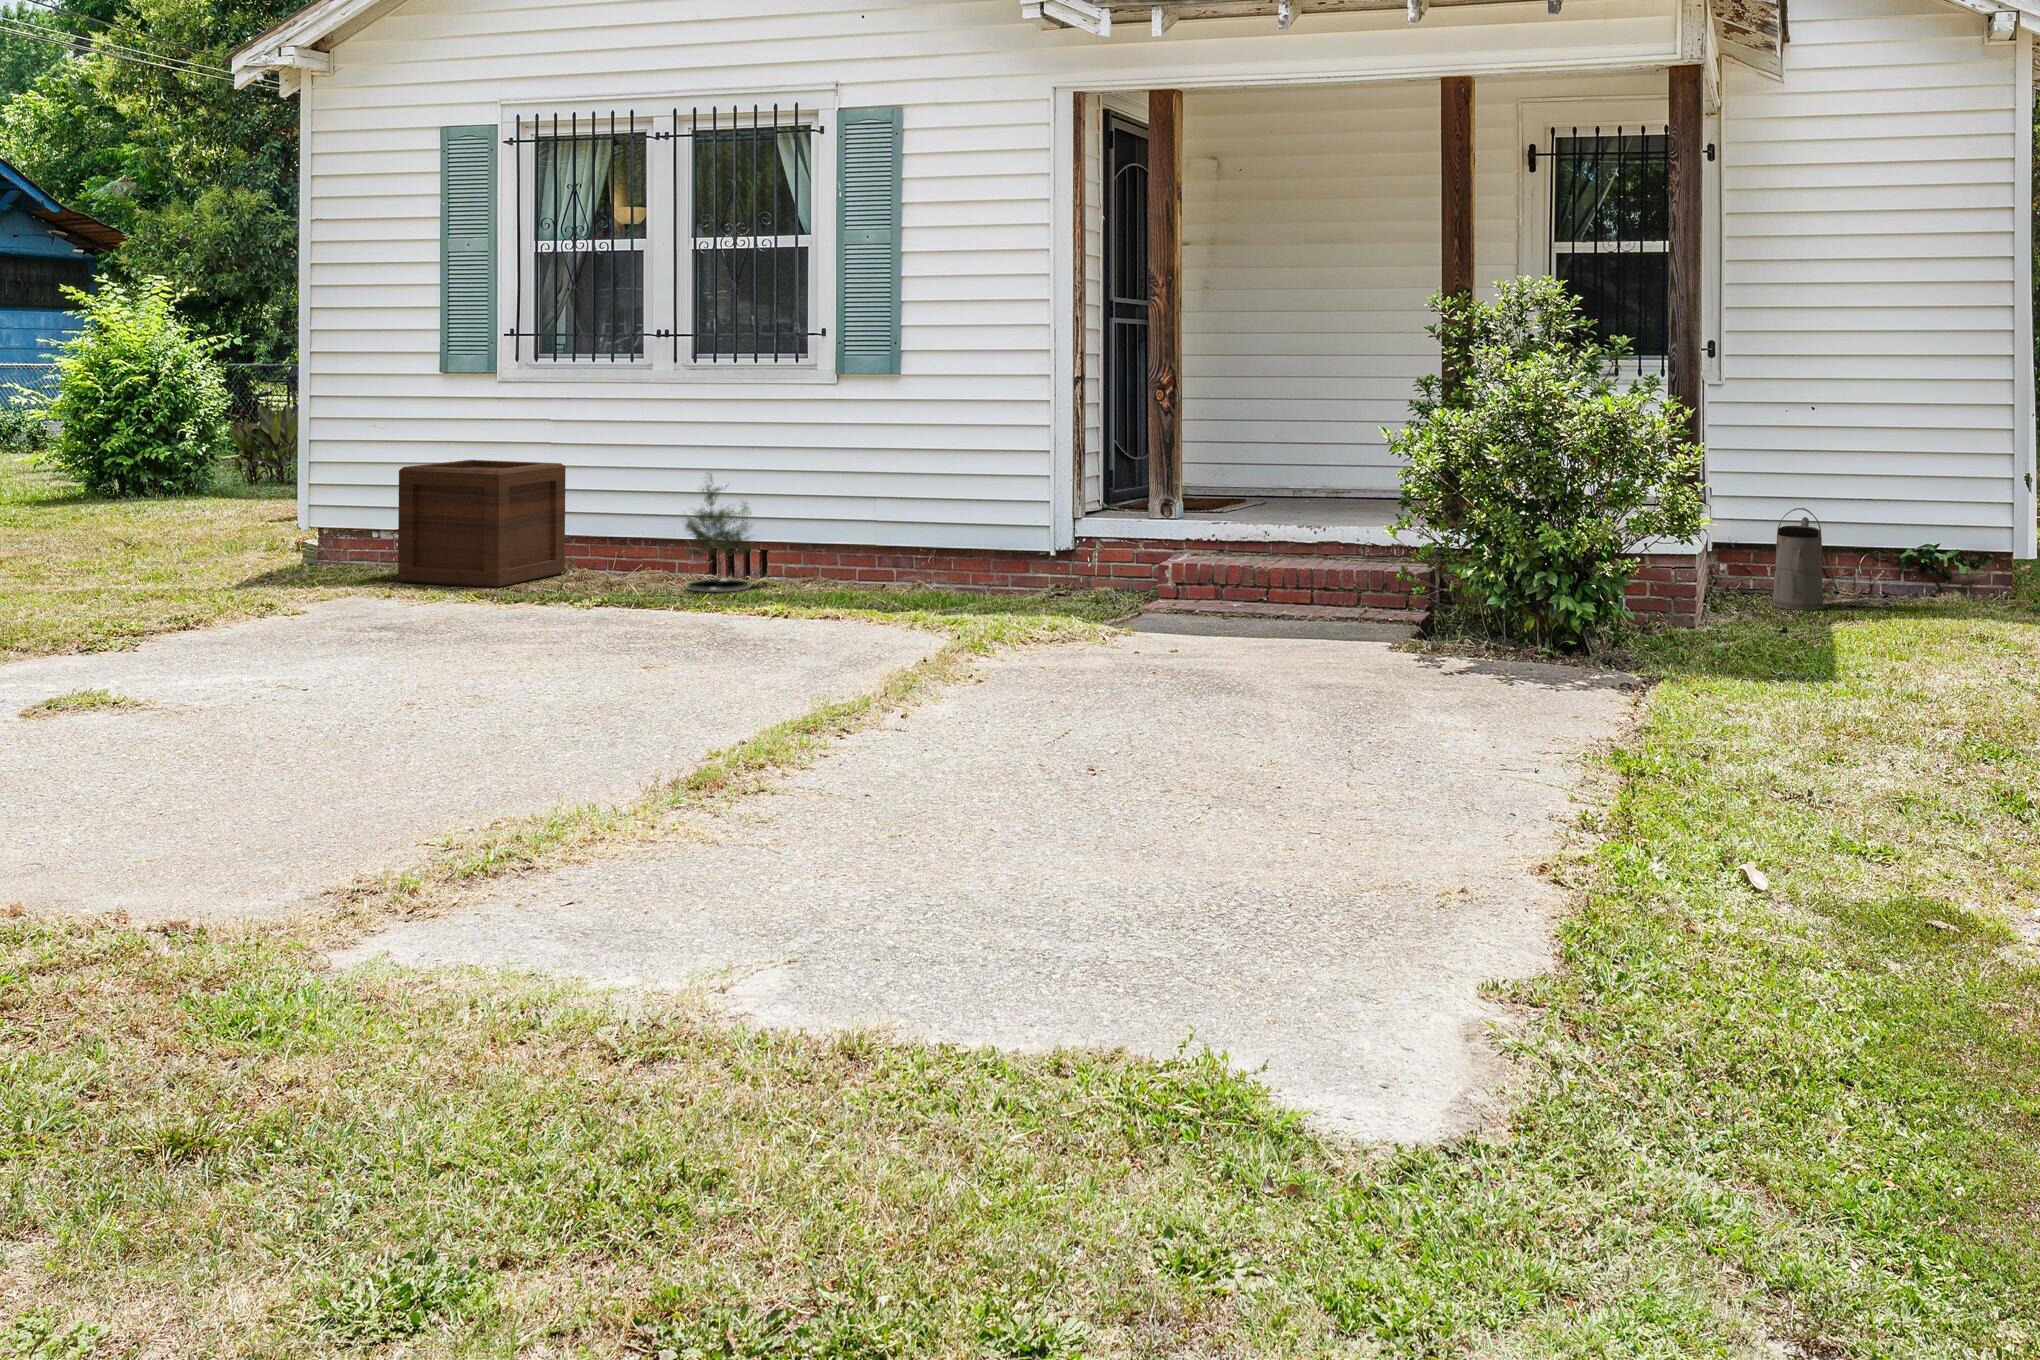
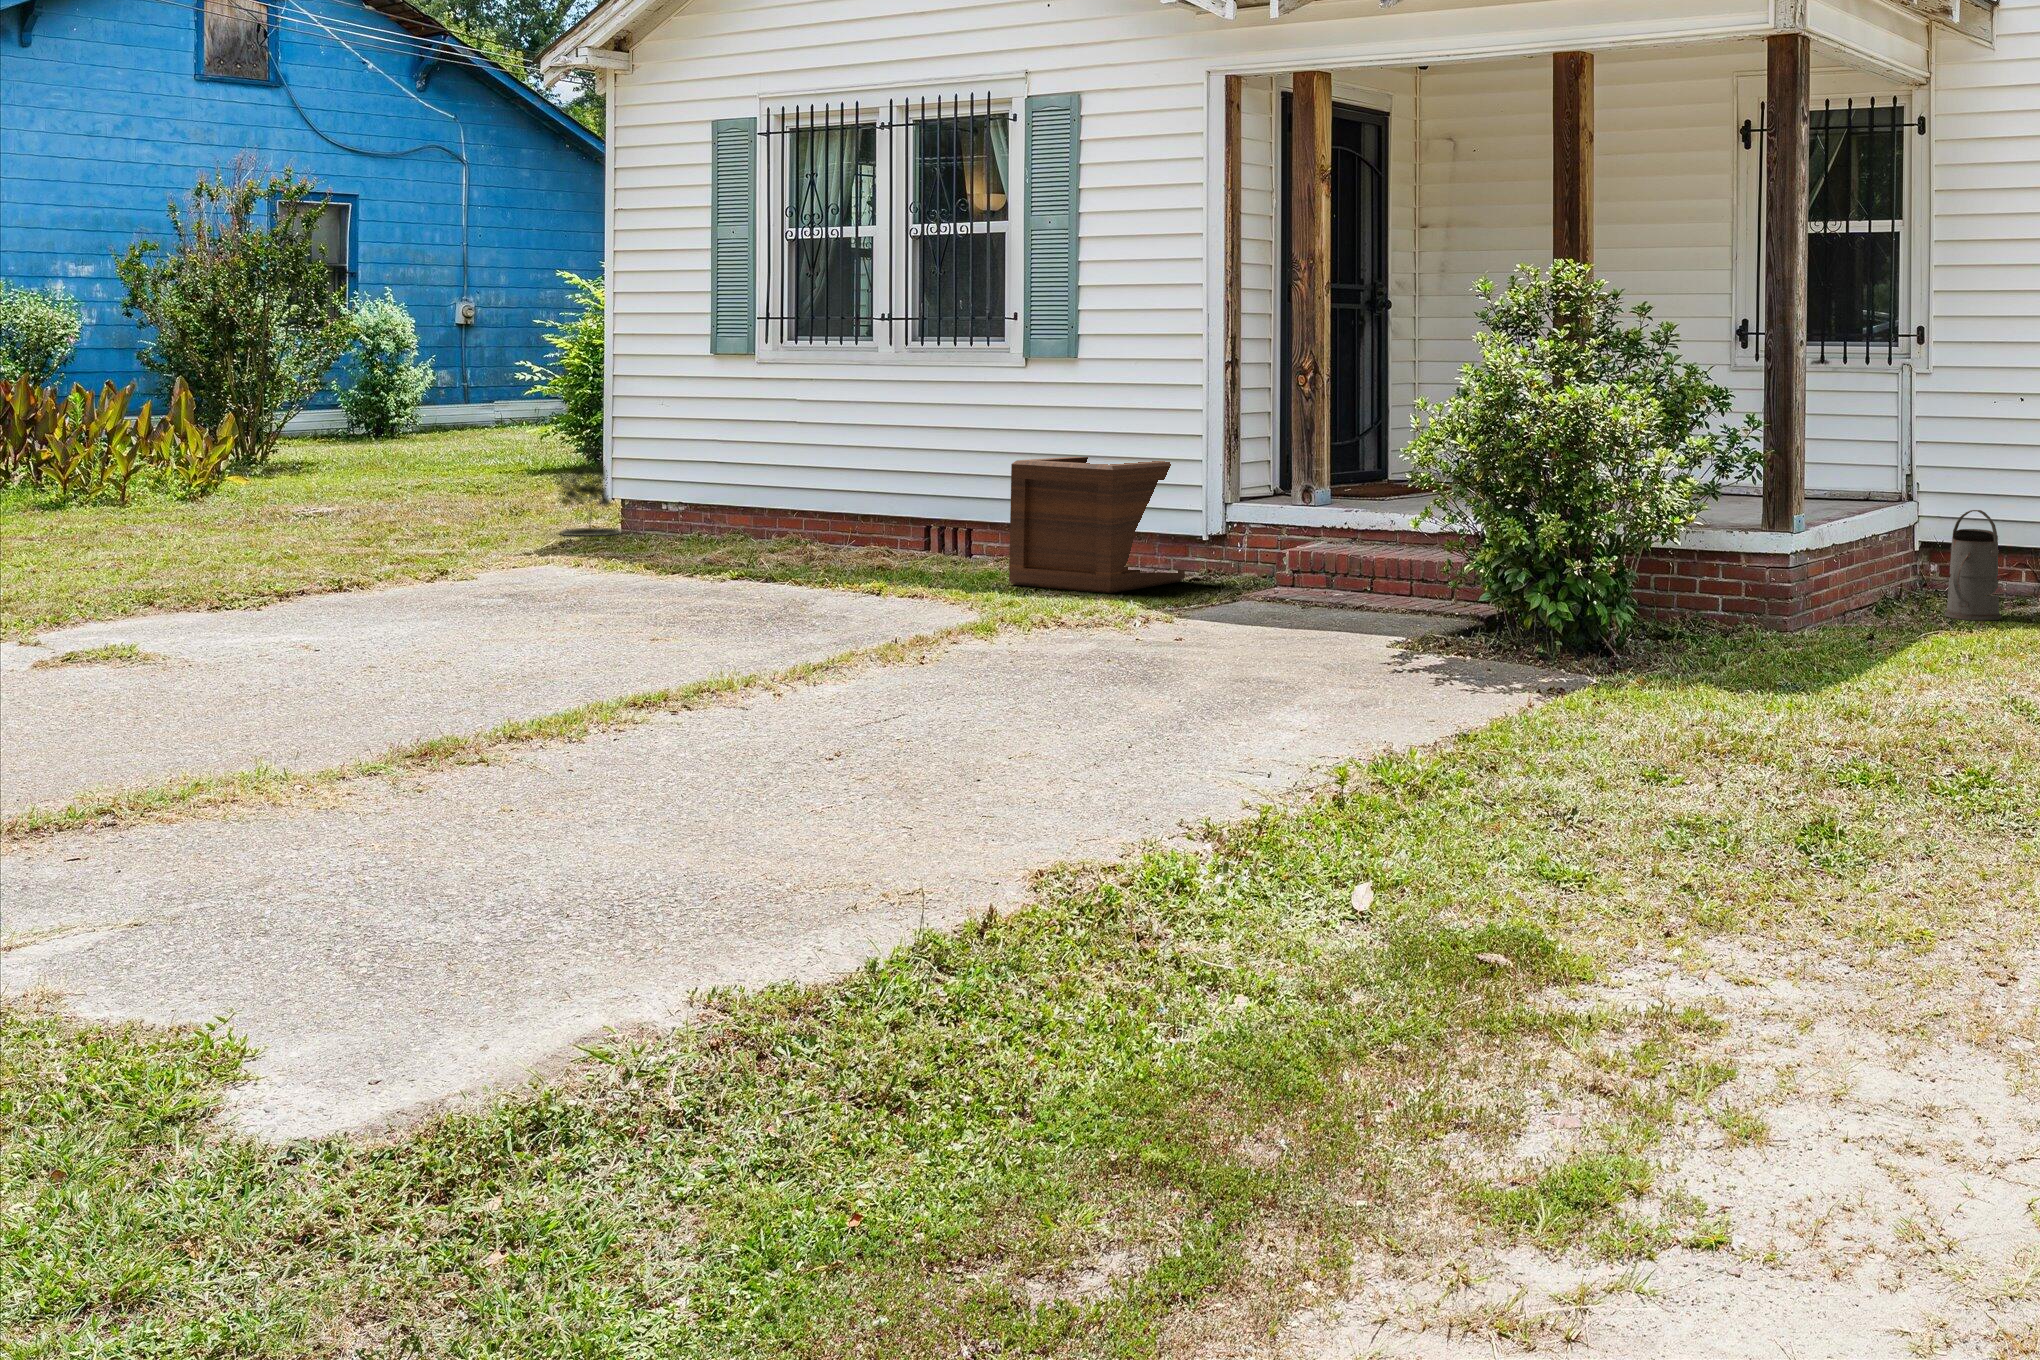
wooden crate: present [398,460,566,588] -> present [1009,456,1185,593]
potted tree: present [685,473,754,592] -> present [555,438,621,536]

